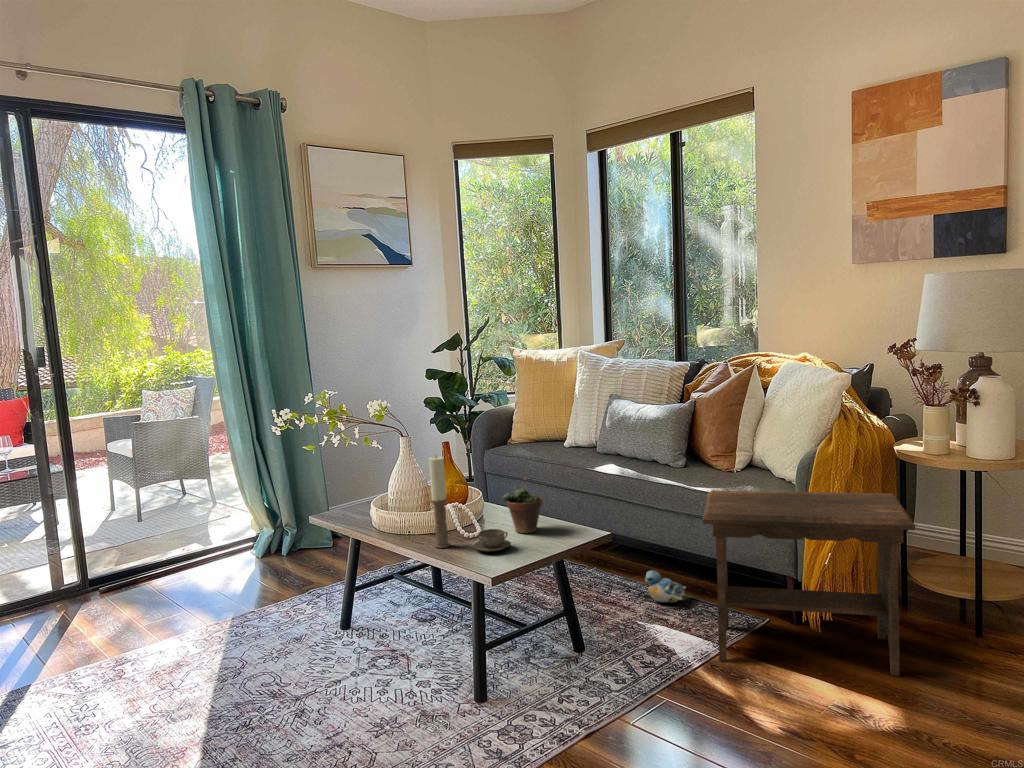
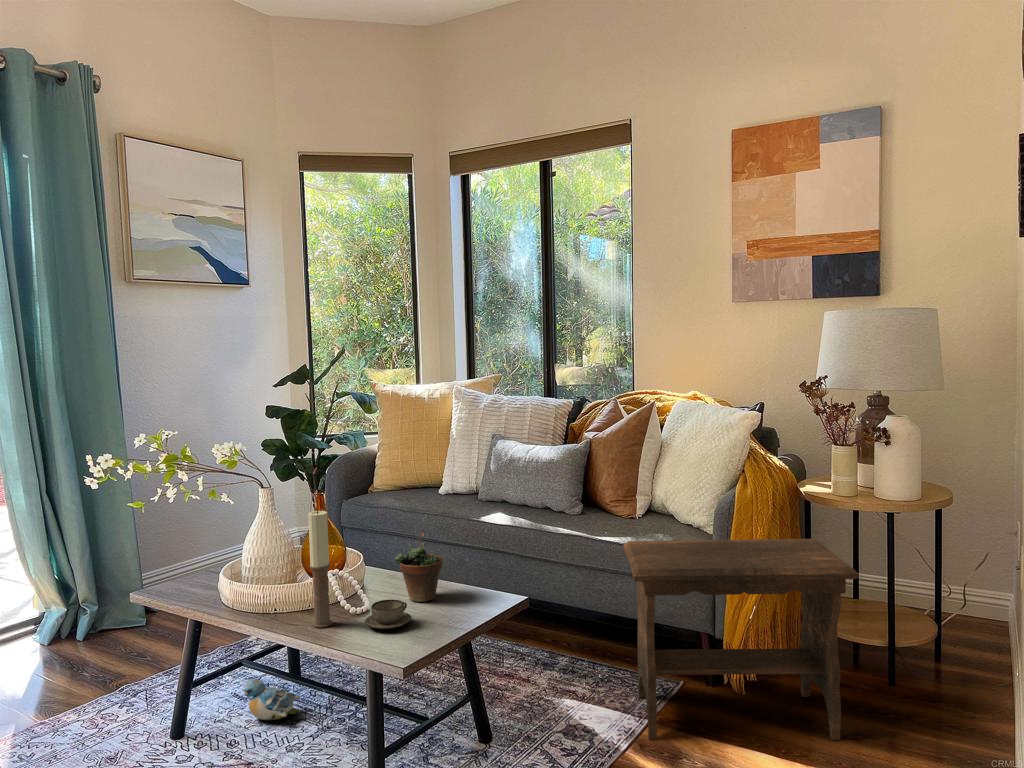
plush toy: present [644,570,690,603] -> present [244,679,300,720]

